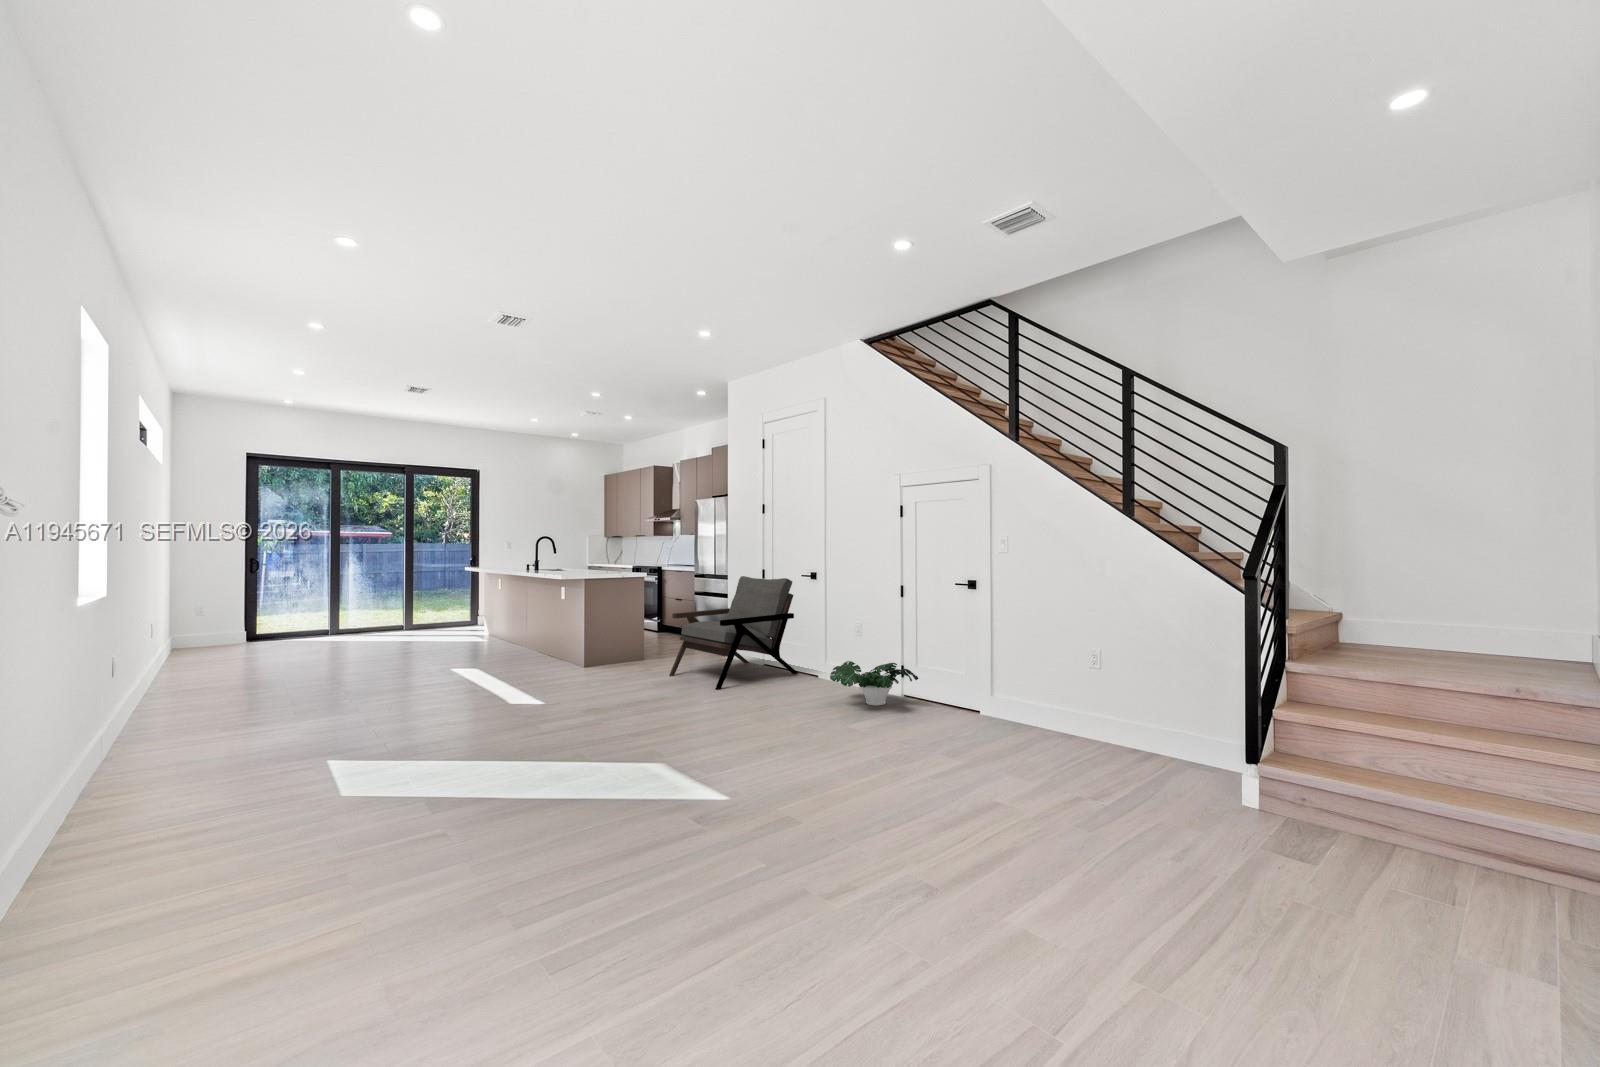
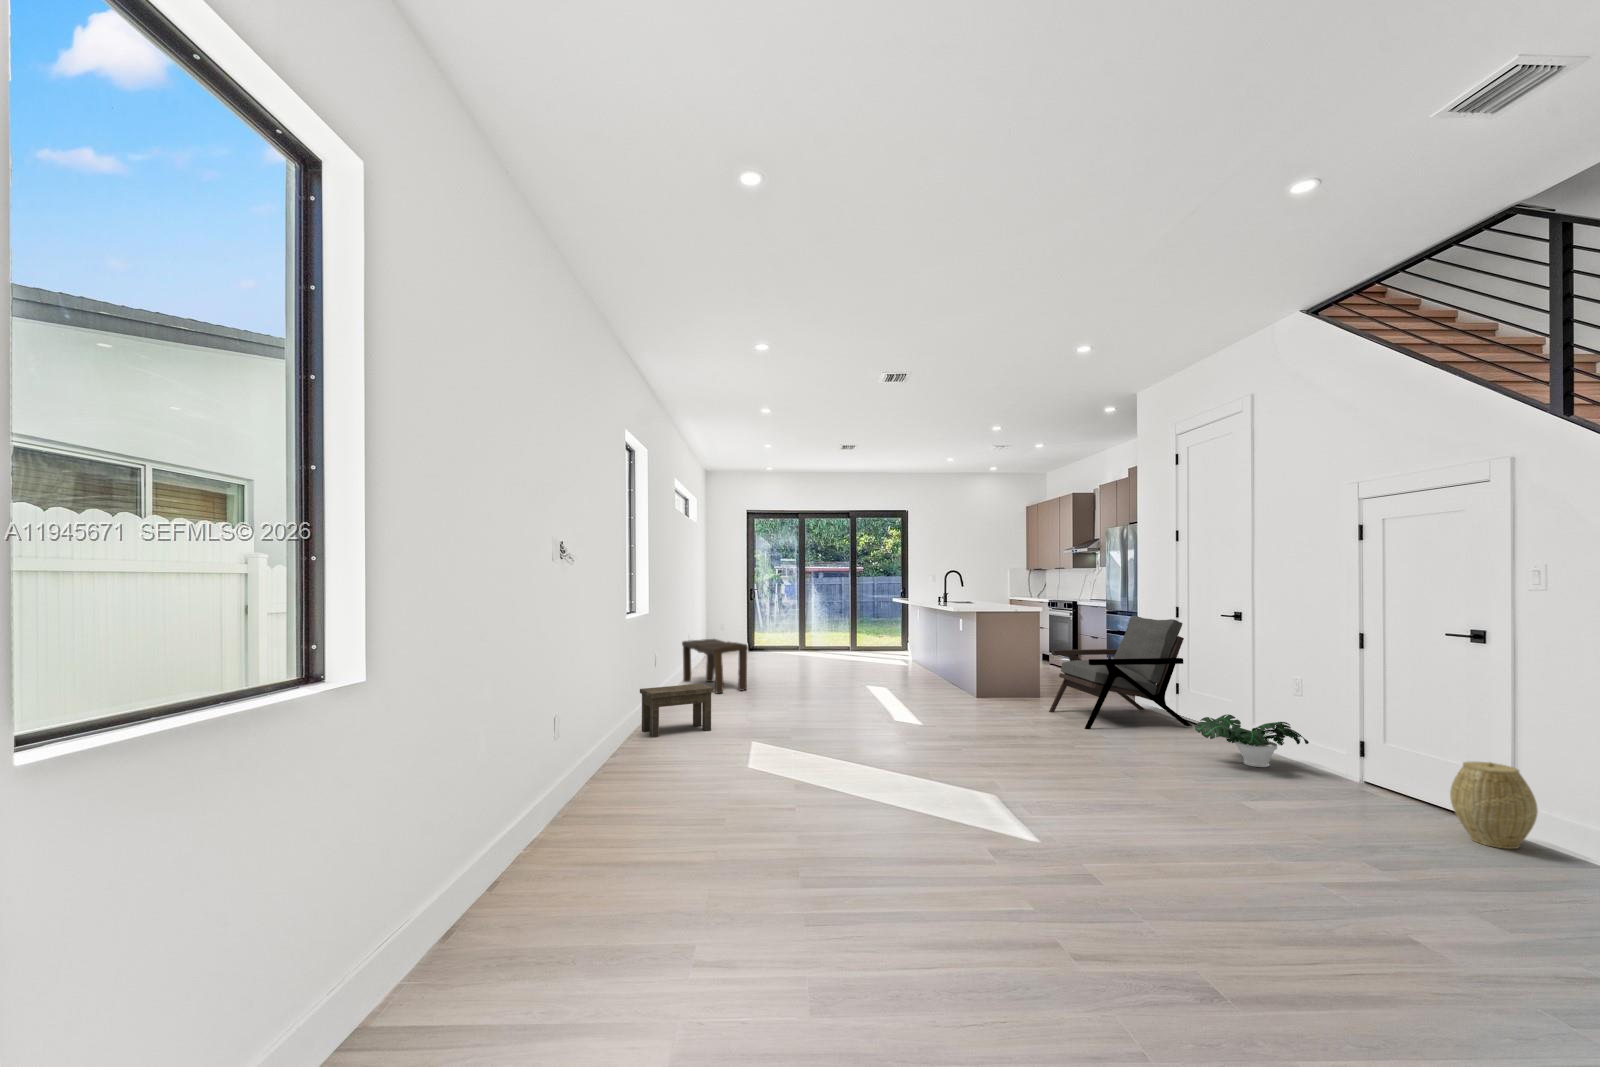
bench: none [127,629,263,709] -> present [682,639,748,693]
woven basket: none [1049,680,1104,748] -> present [1450,761,1538,849]
side table: none [26,705,208,817] -> present [640,684,713,737]

